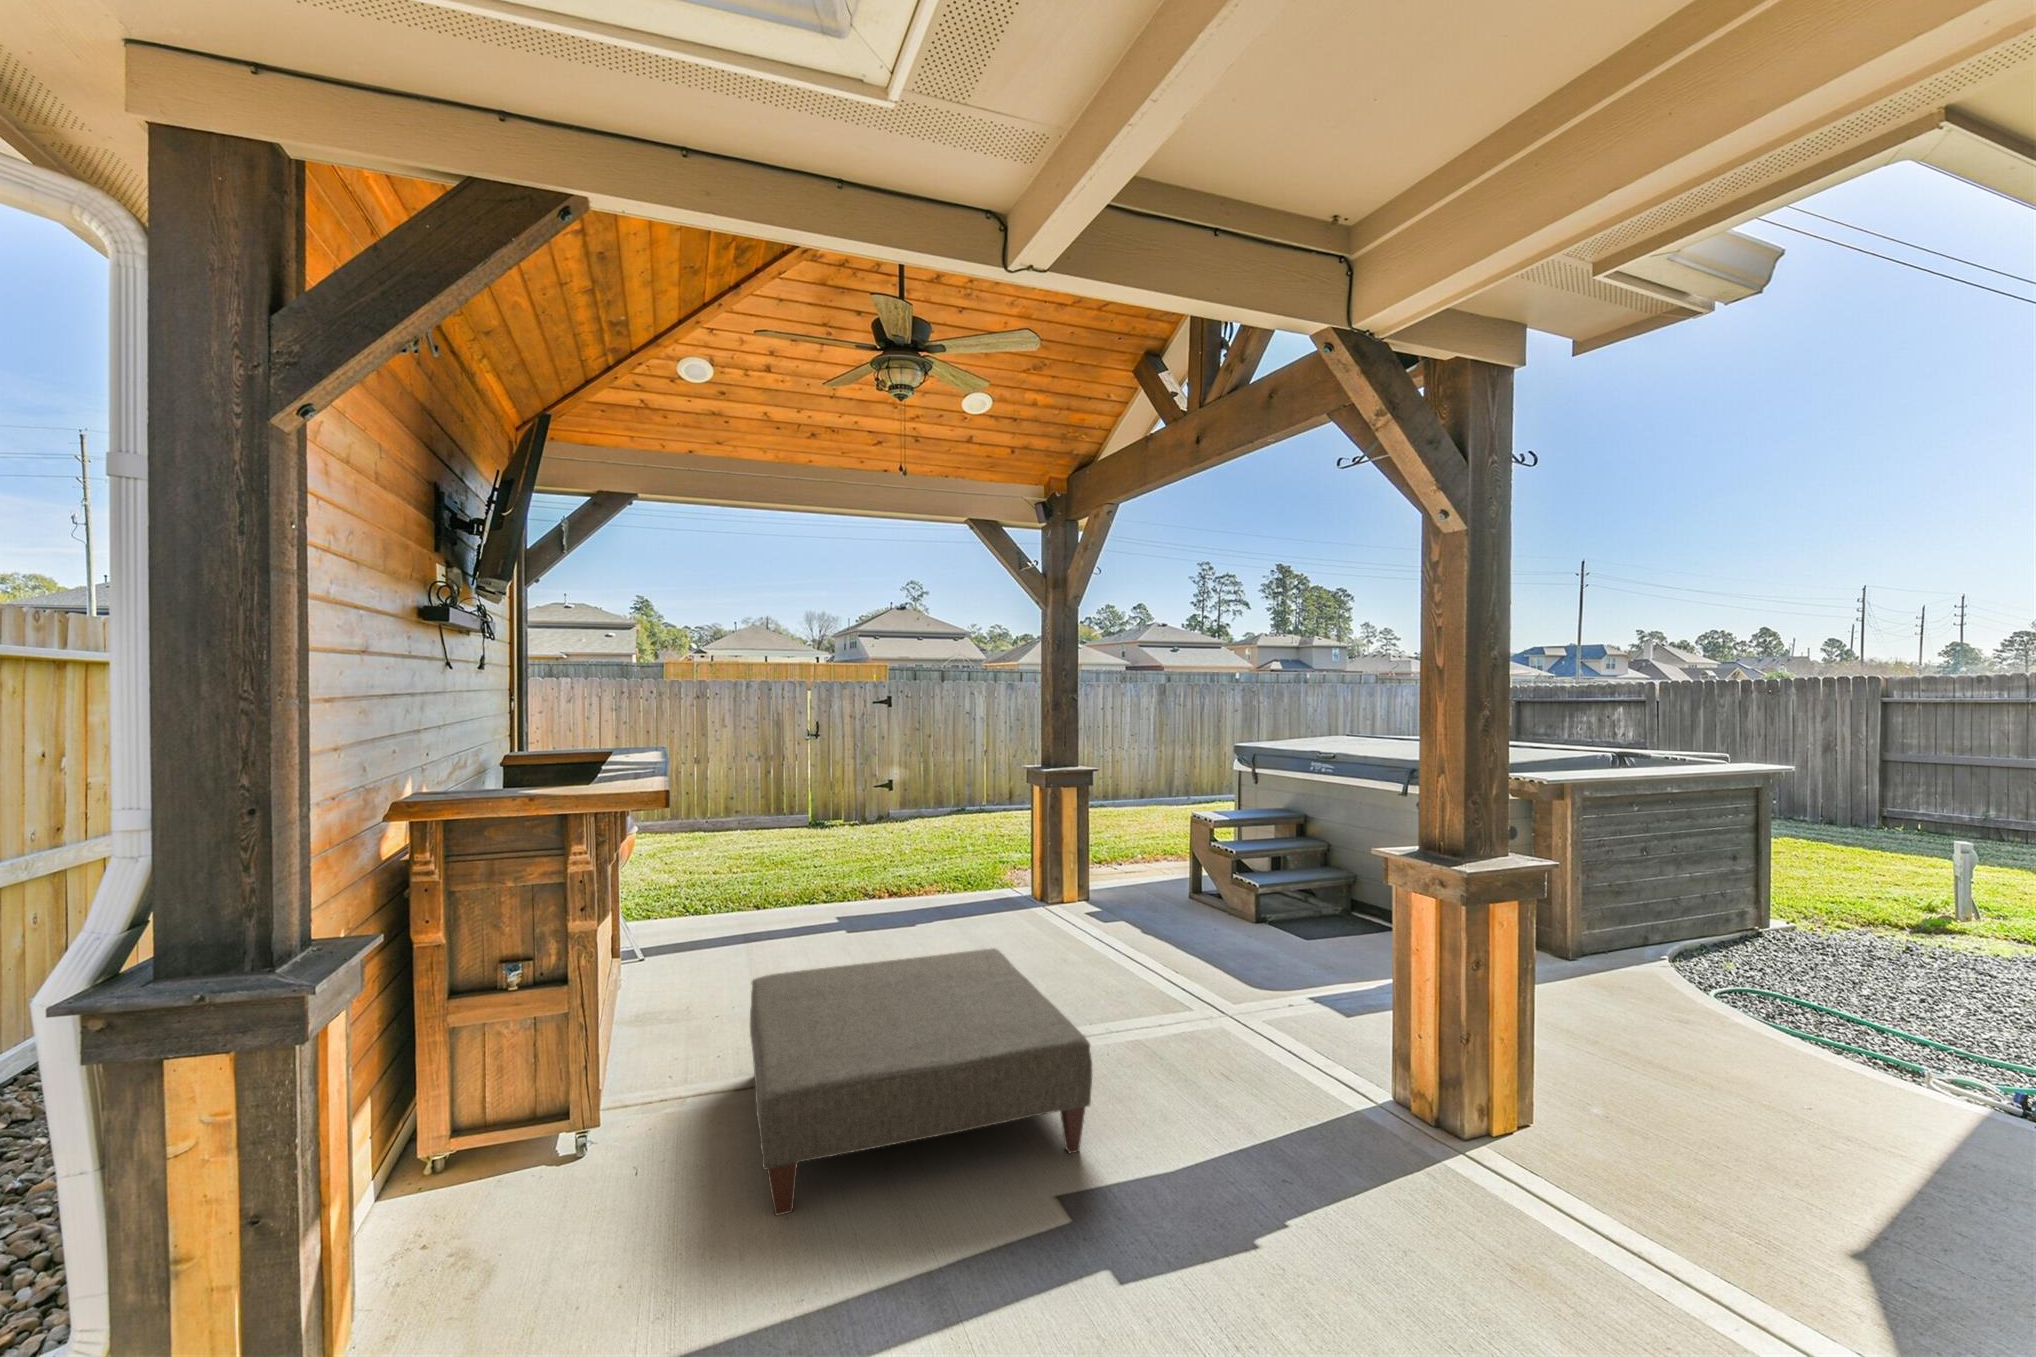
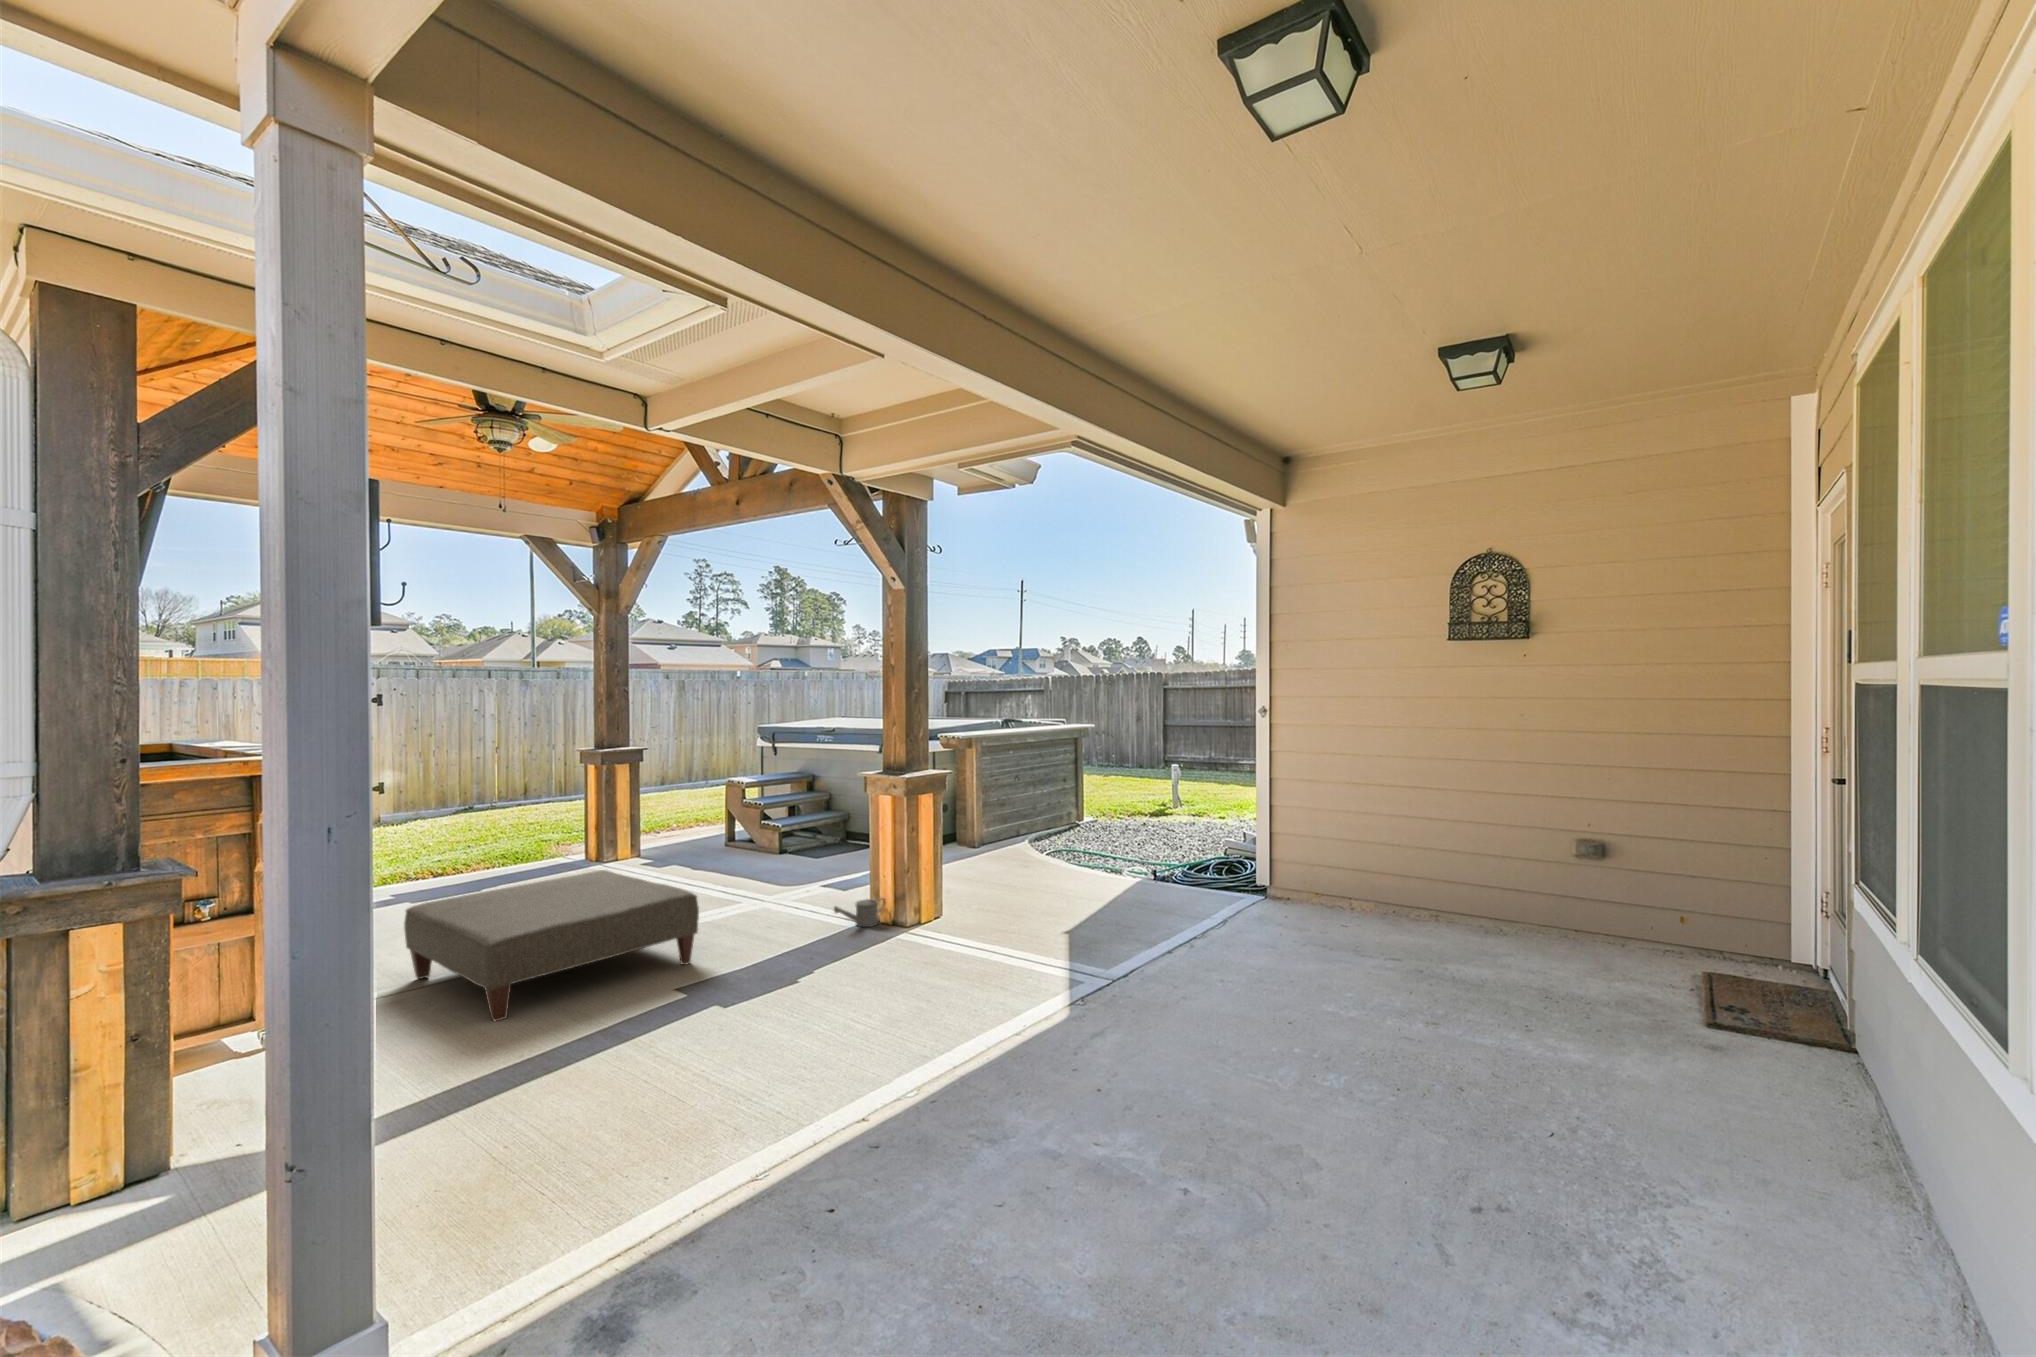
watering can: none [1325,1081,1423,1140] -> present [834,898,886,927]

